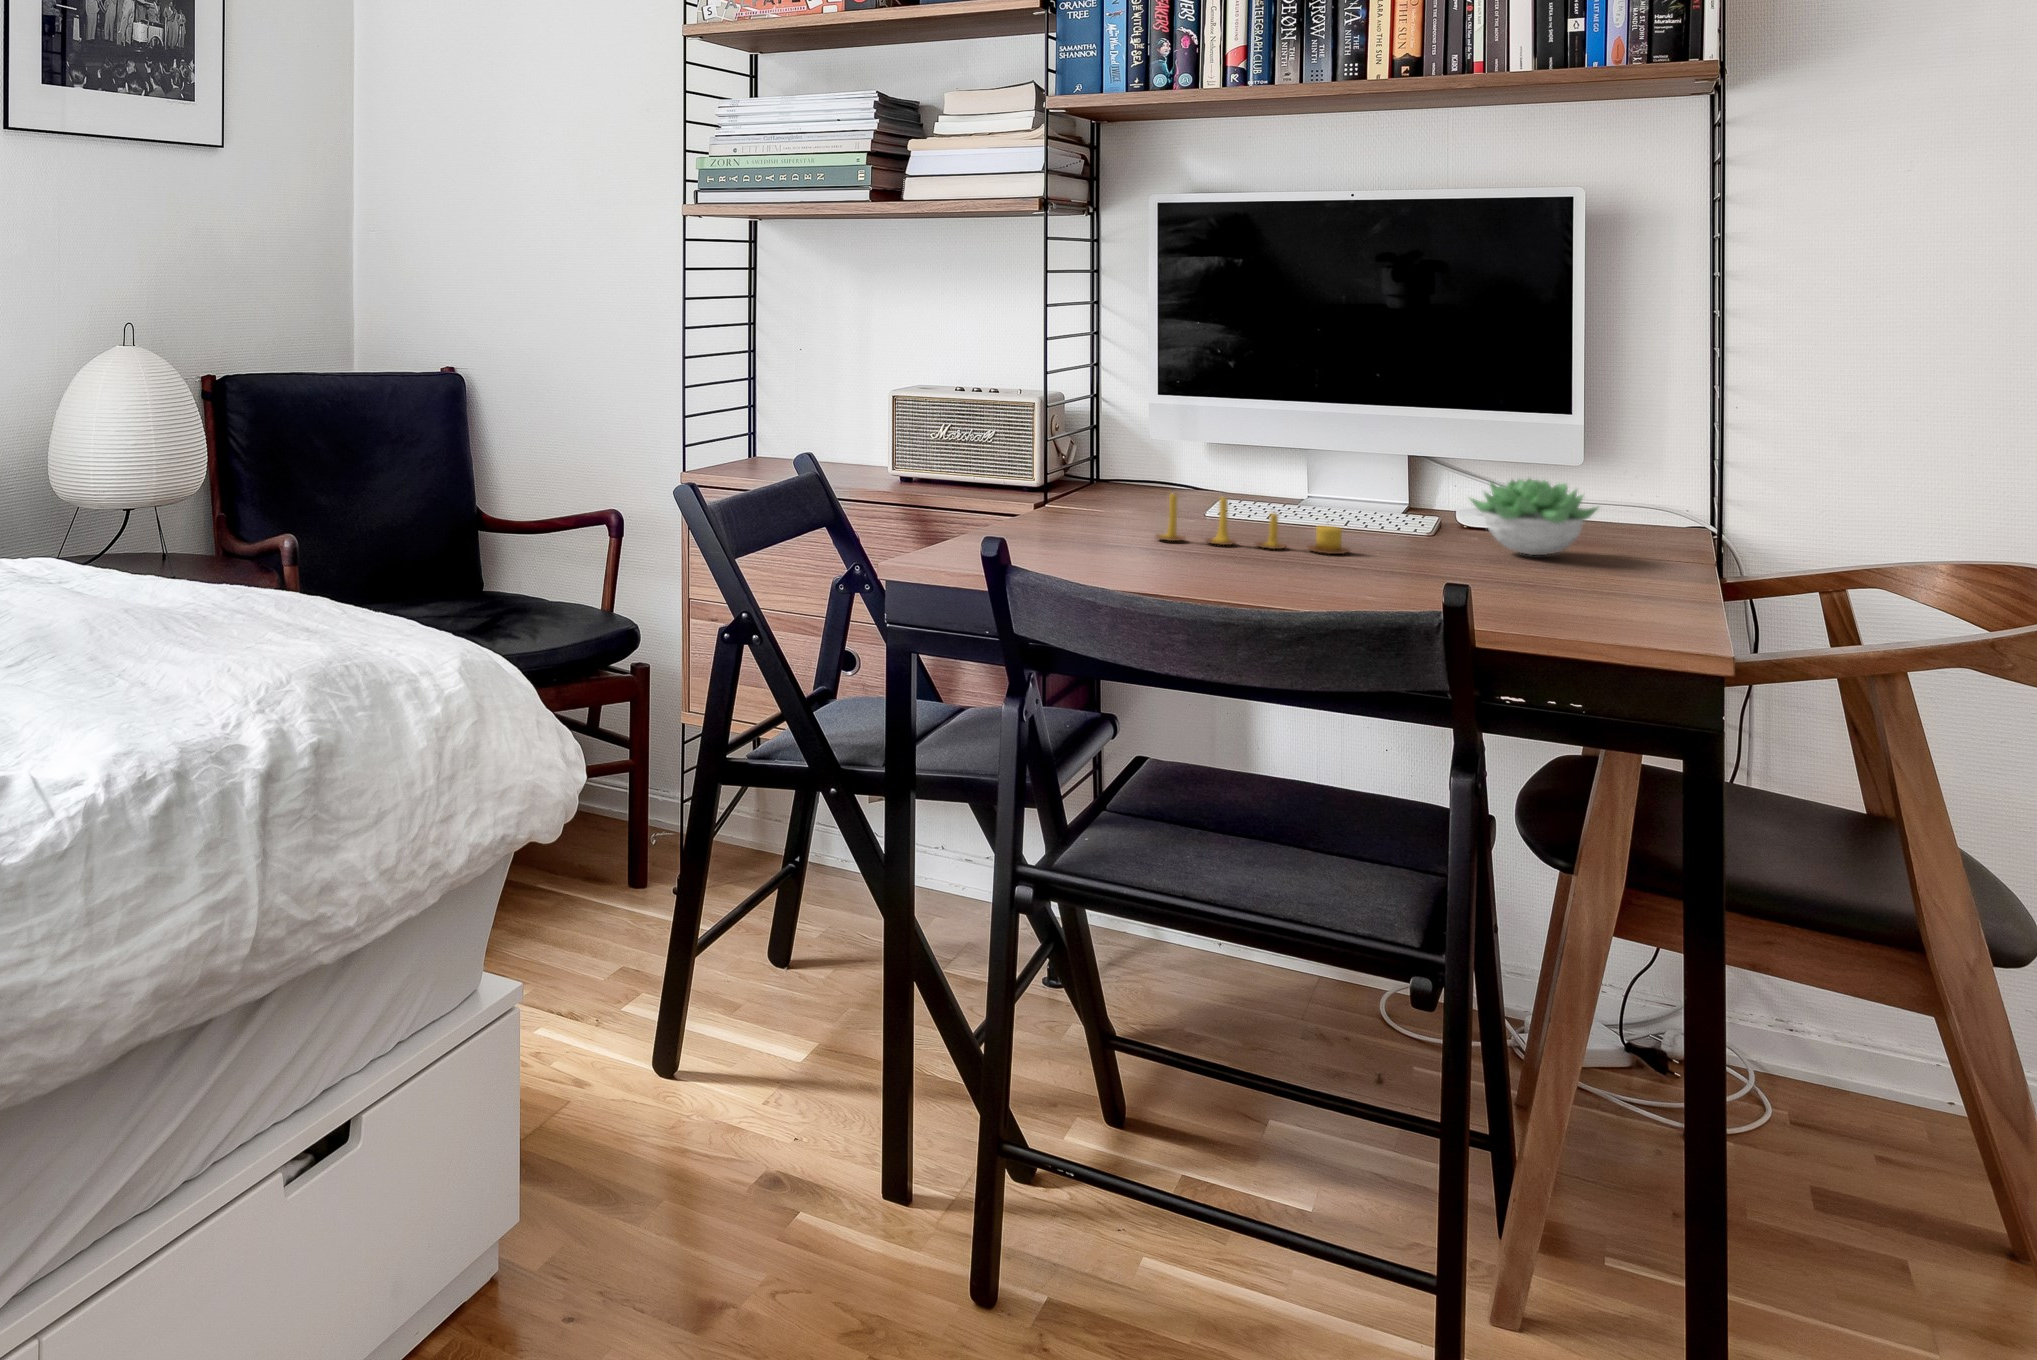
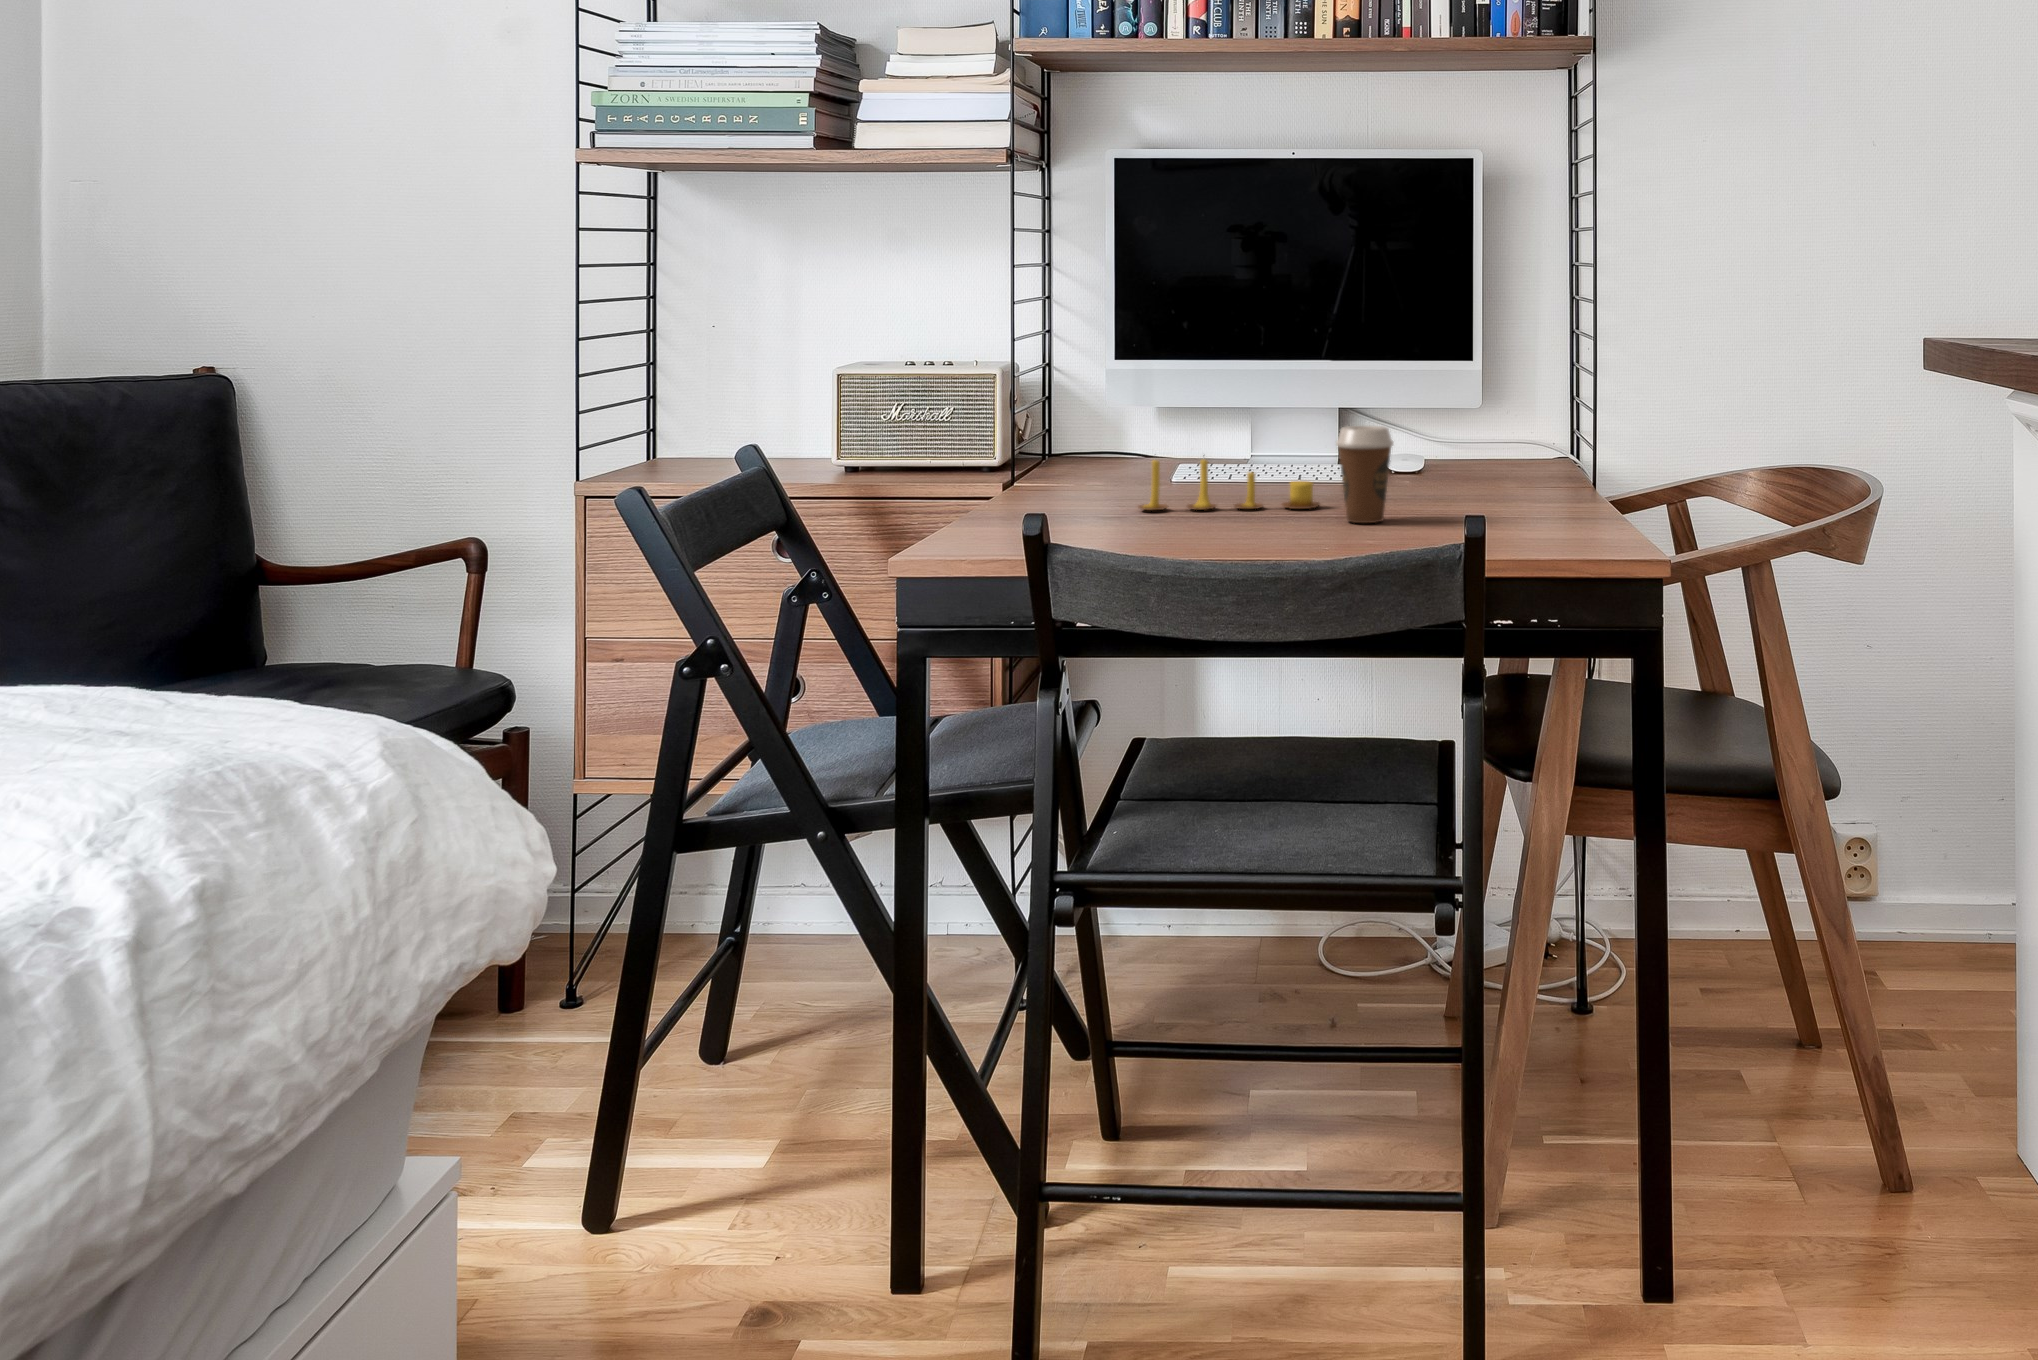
coffee cup: none [1360,477,1427,575] -> present [1336,426,1393,523]
succulent plant: present [1469,479,1599,555] -> none [1413,421,1519,494]

